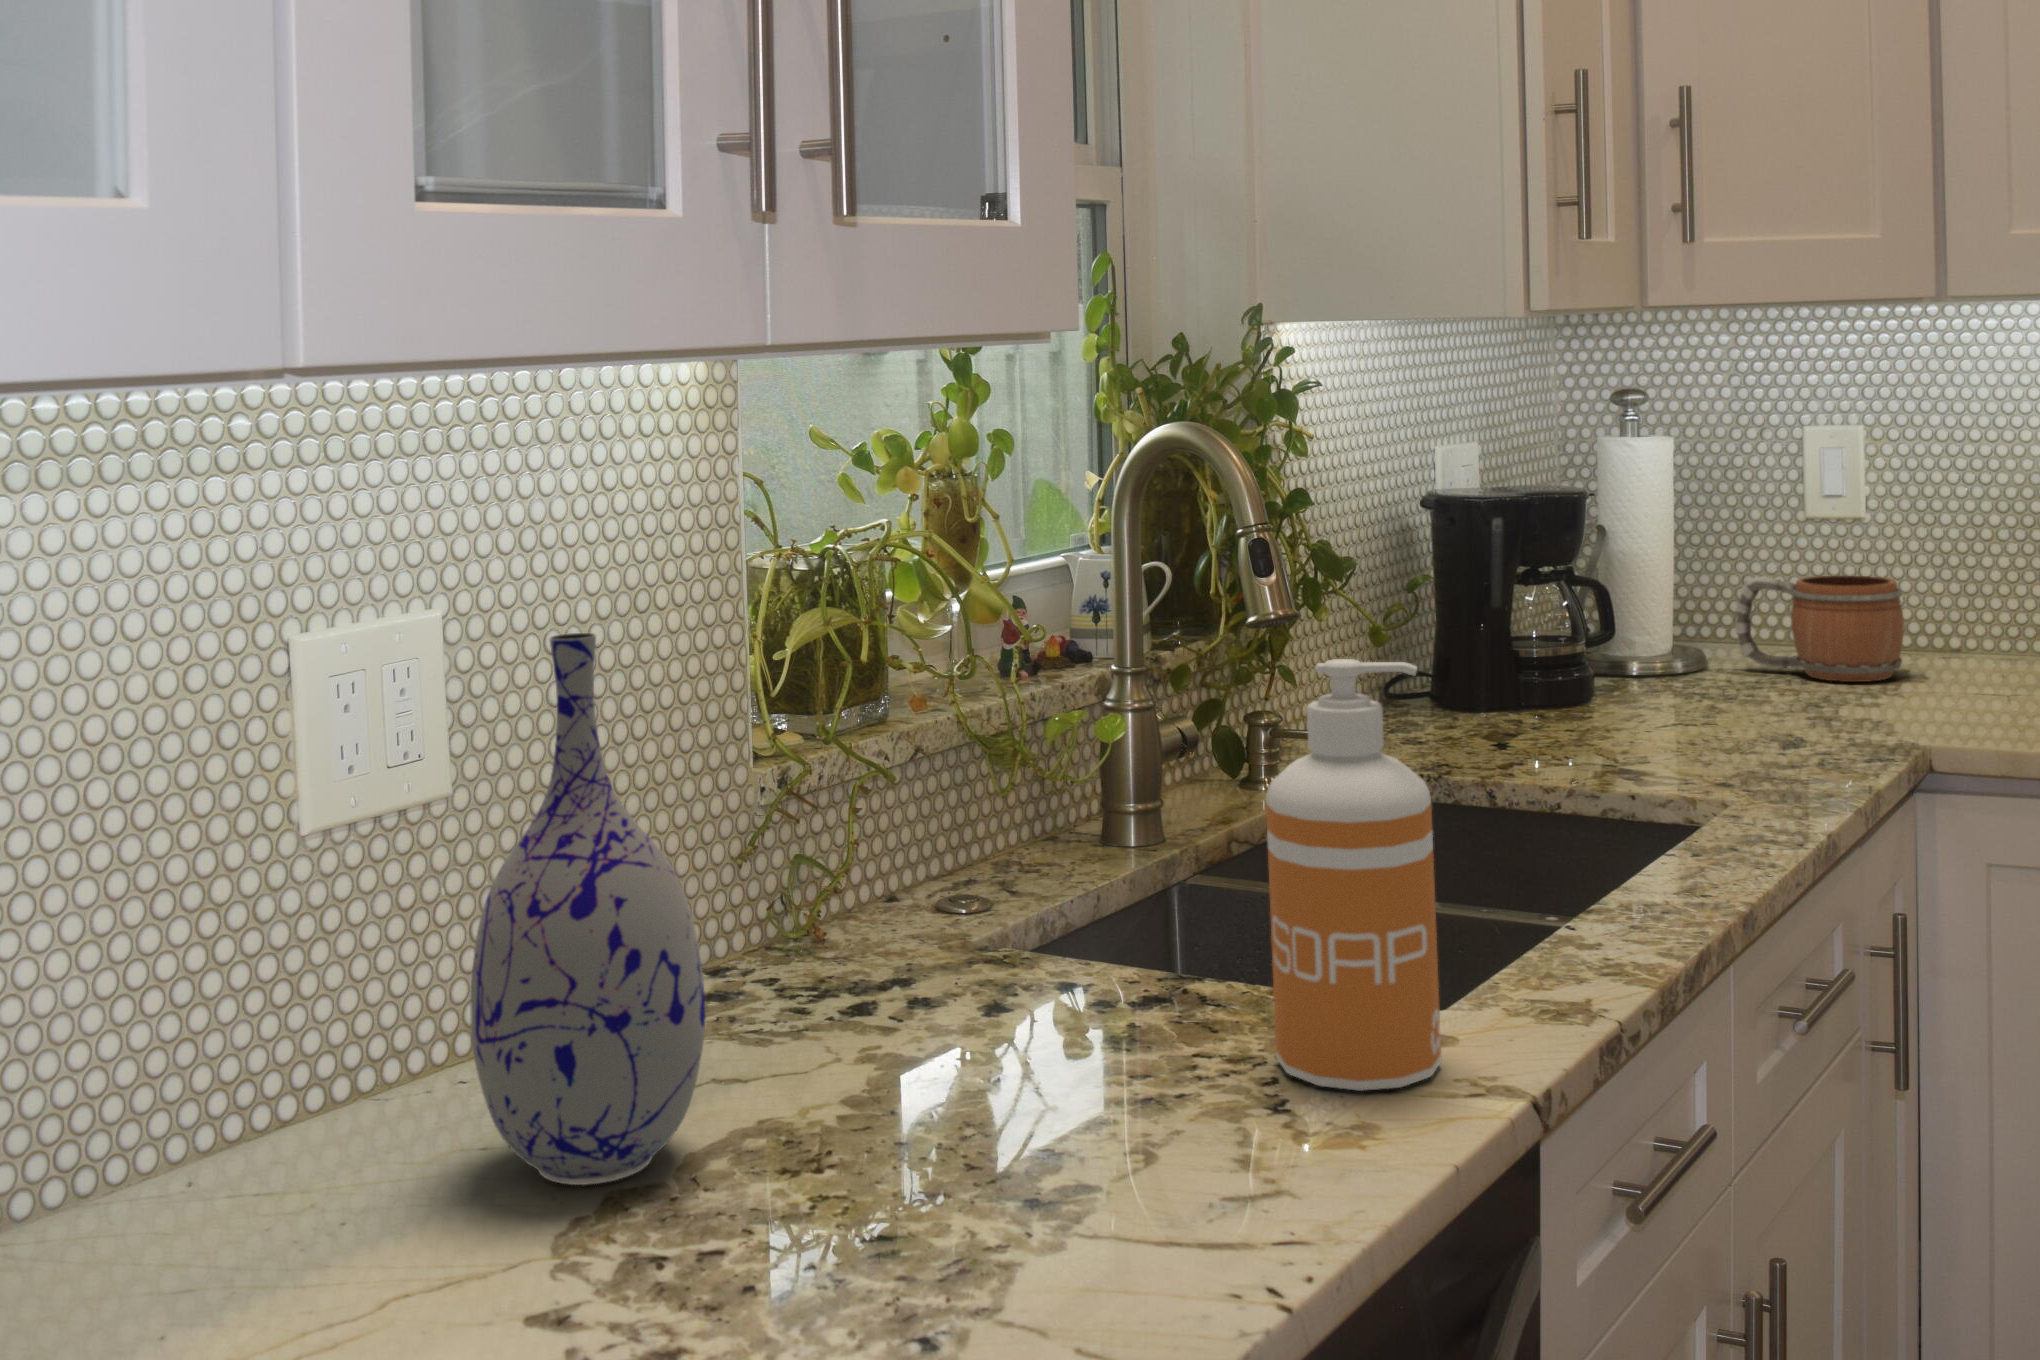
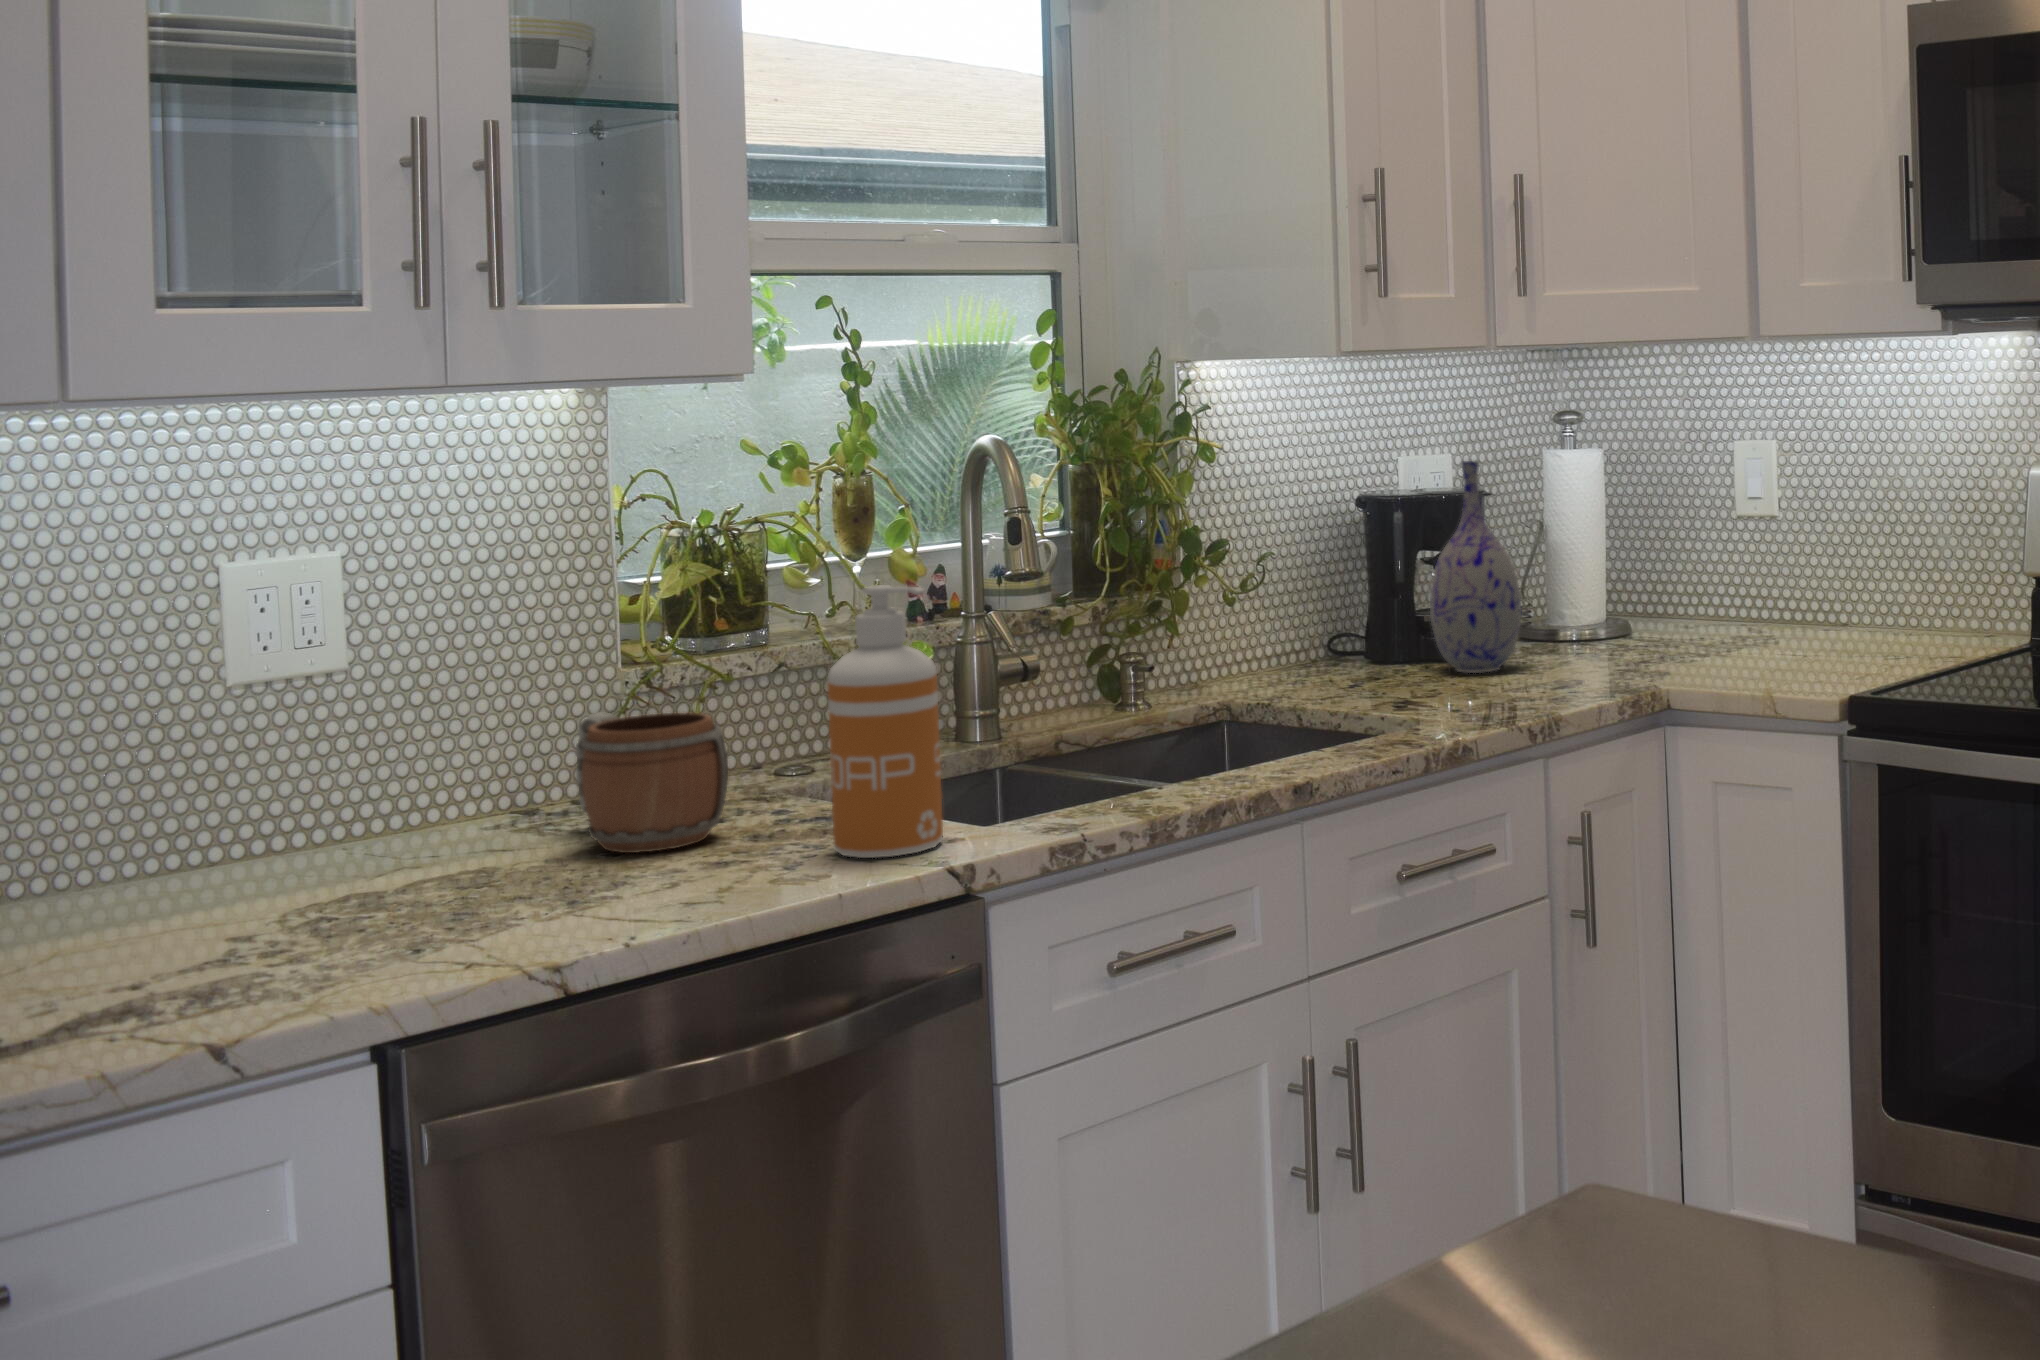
mug: present [1735,575,1904,682] -> present [576,712,728,853]
vase: present [470,633,706,1185] -> present [1430,460,1521,673]

